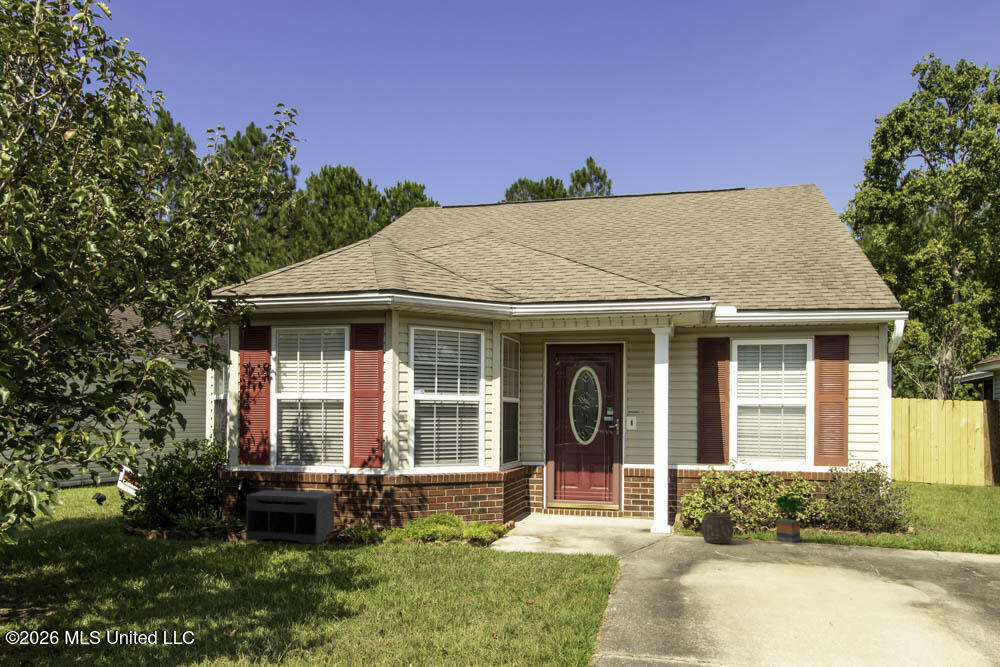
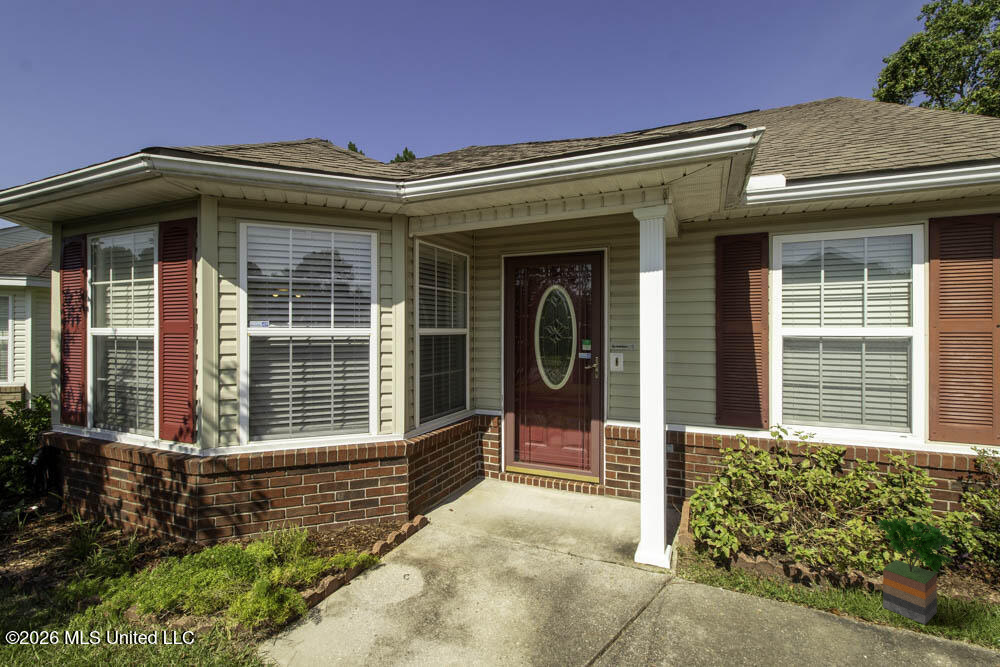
bench: present [246,490,335,544] -> none [22,463,148,562]
woven basket: present [701,512,734,544] -> none [721,542,792,620]

